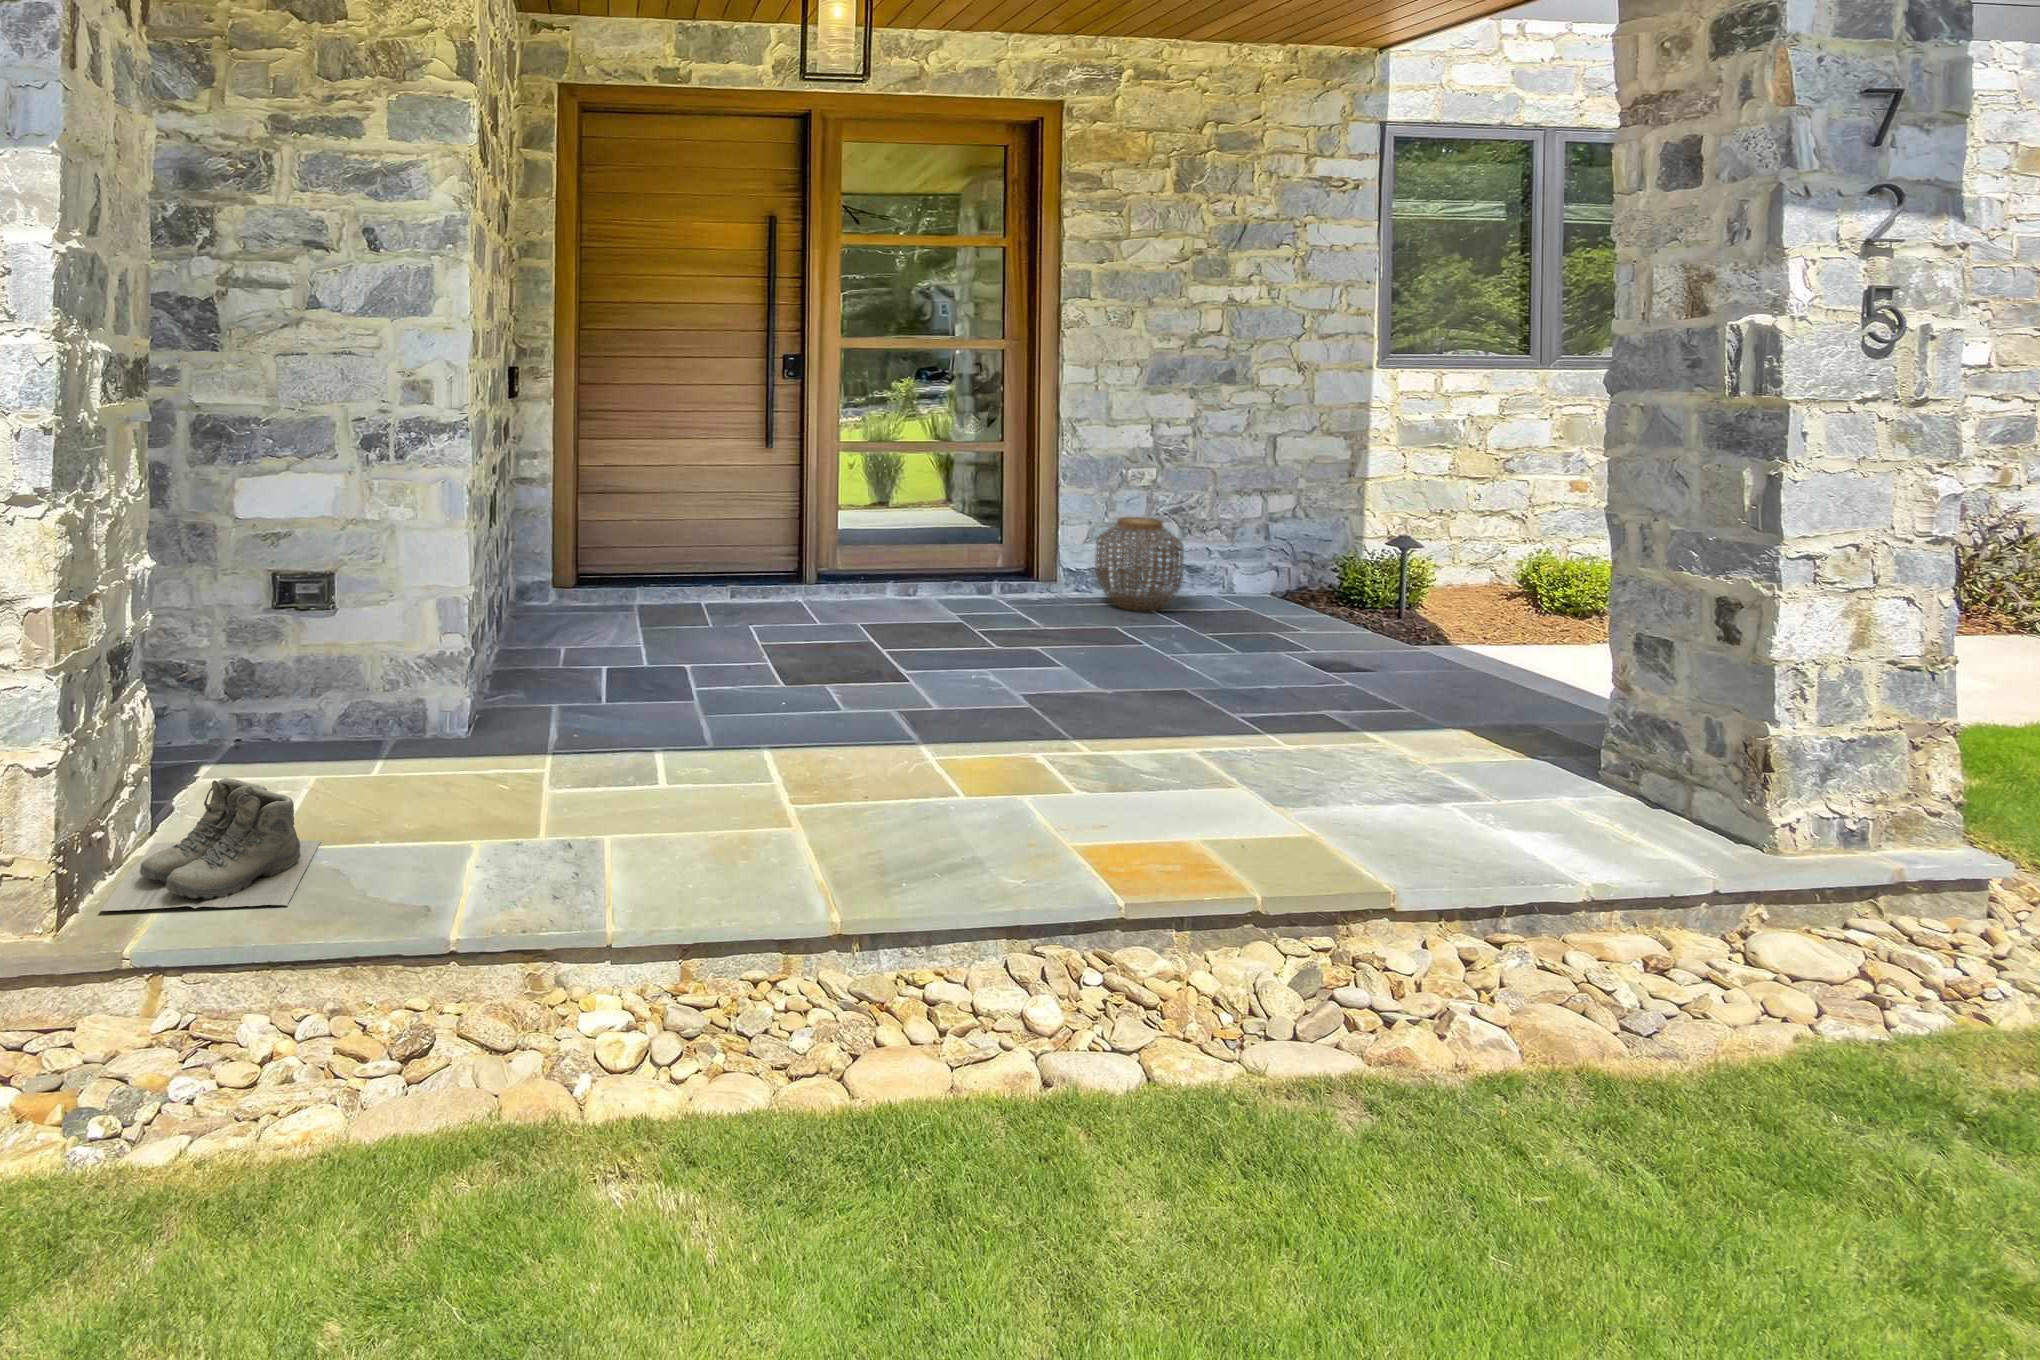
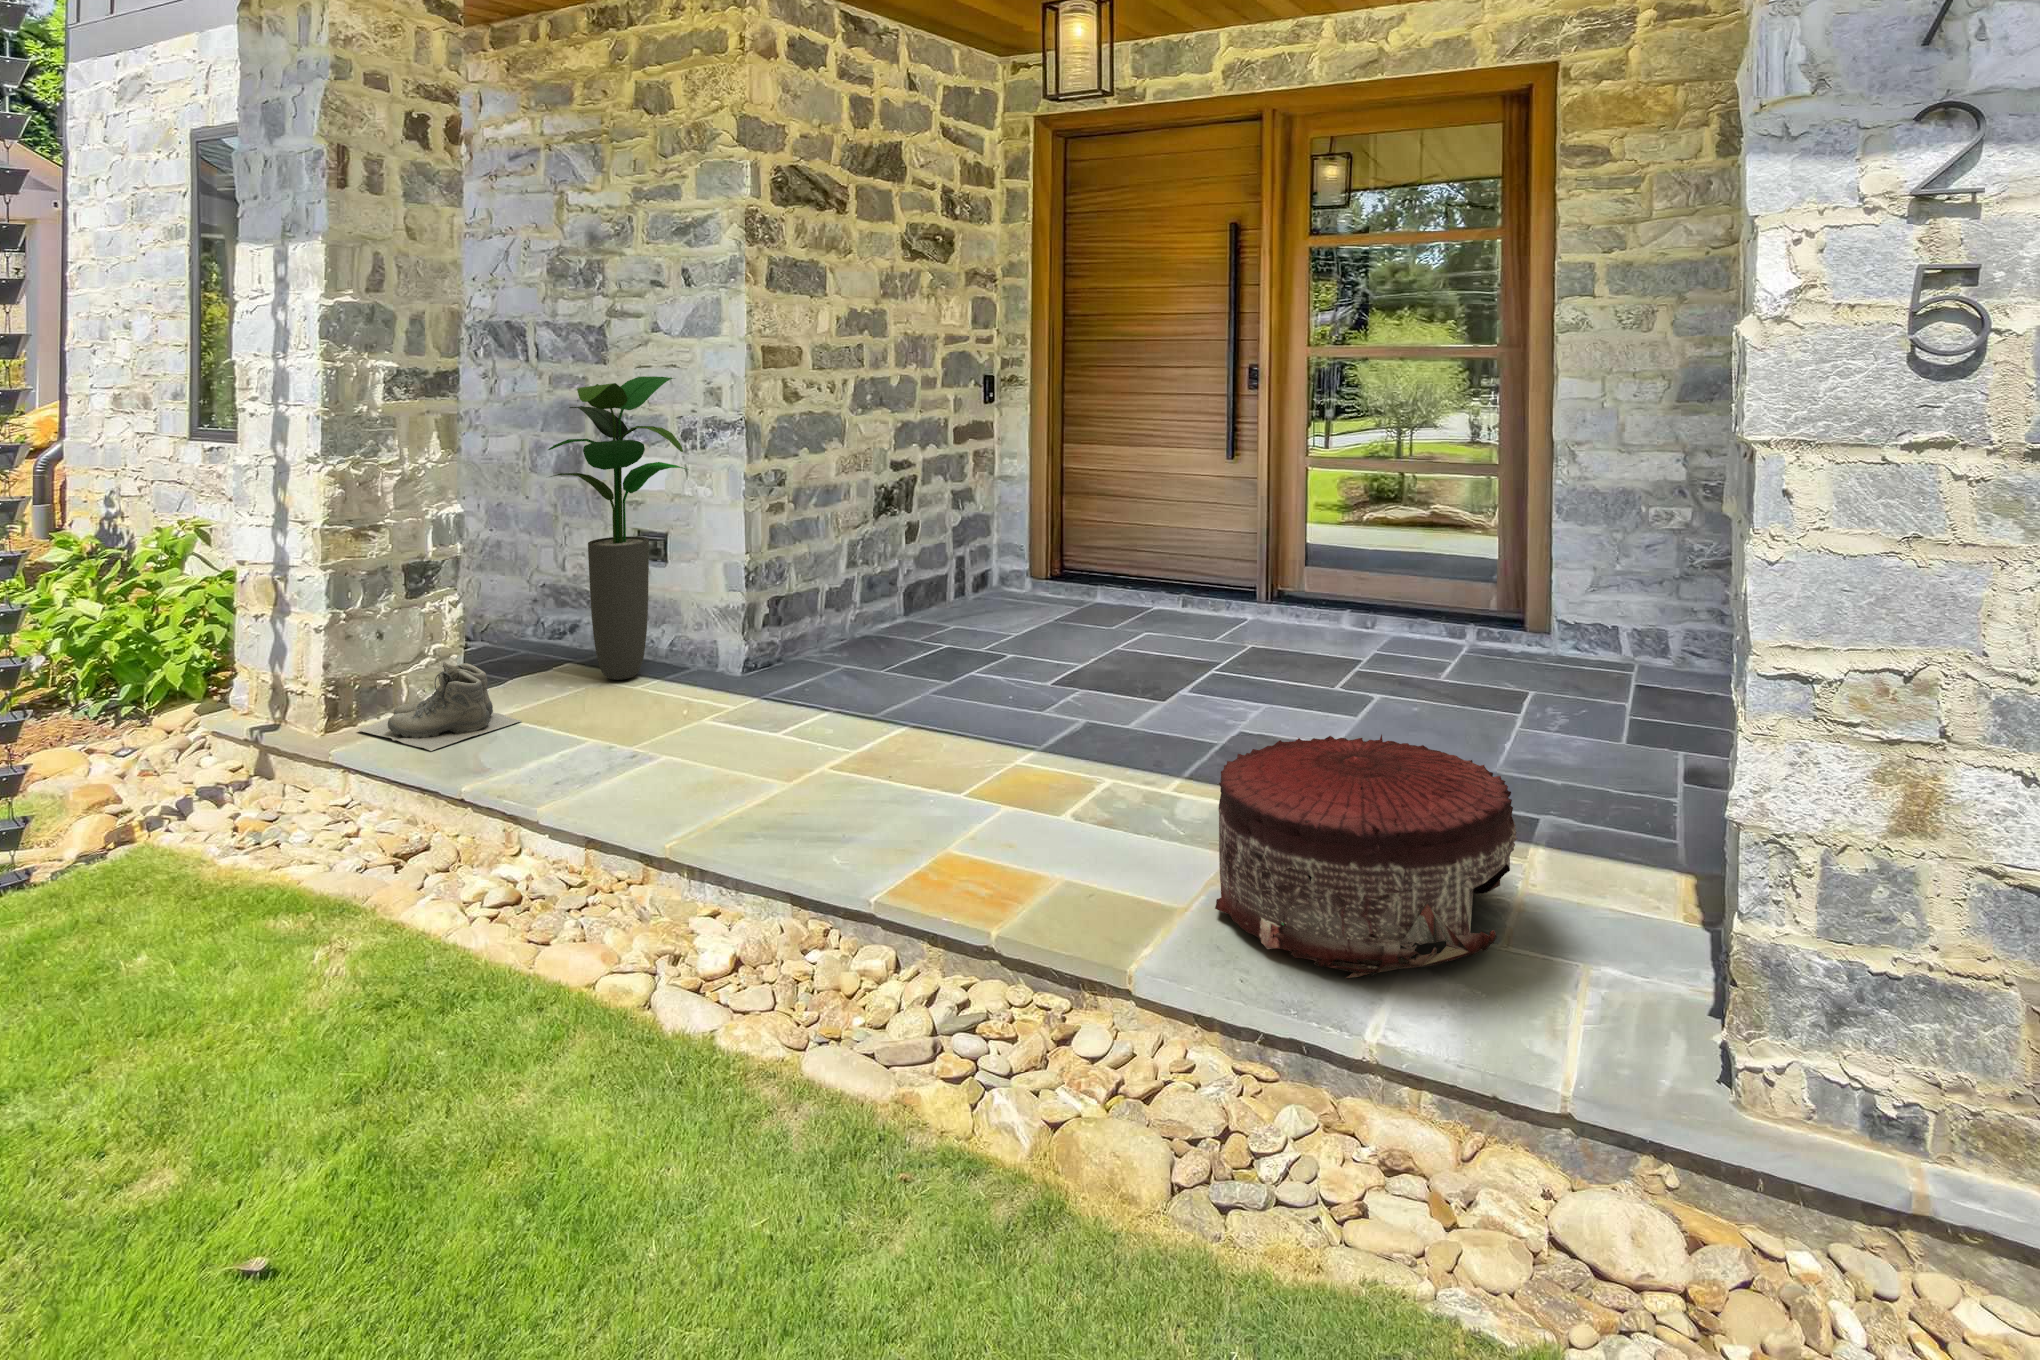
potted plant: none [223,368,410,769] -> present [548,376,685,680]
woven basket: present [1095,517,1183,611] -> none [1562,567,1678,687]
pouf: none [1261,658,1528,847] -> present [1215,735,1518,978]

